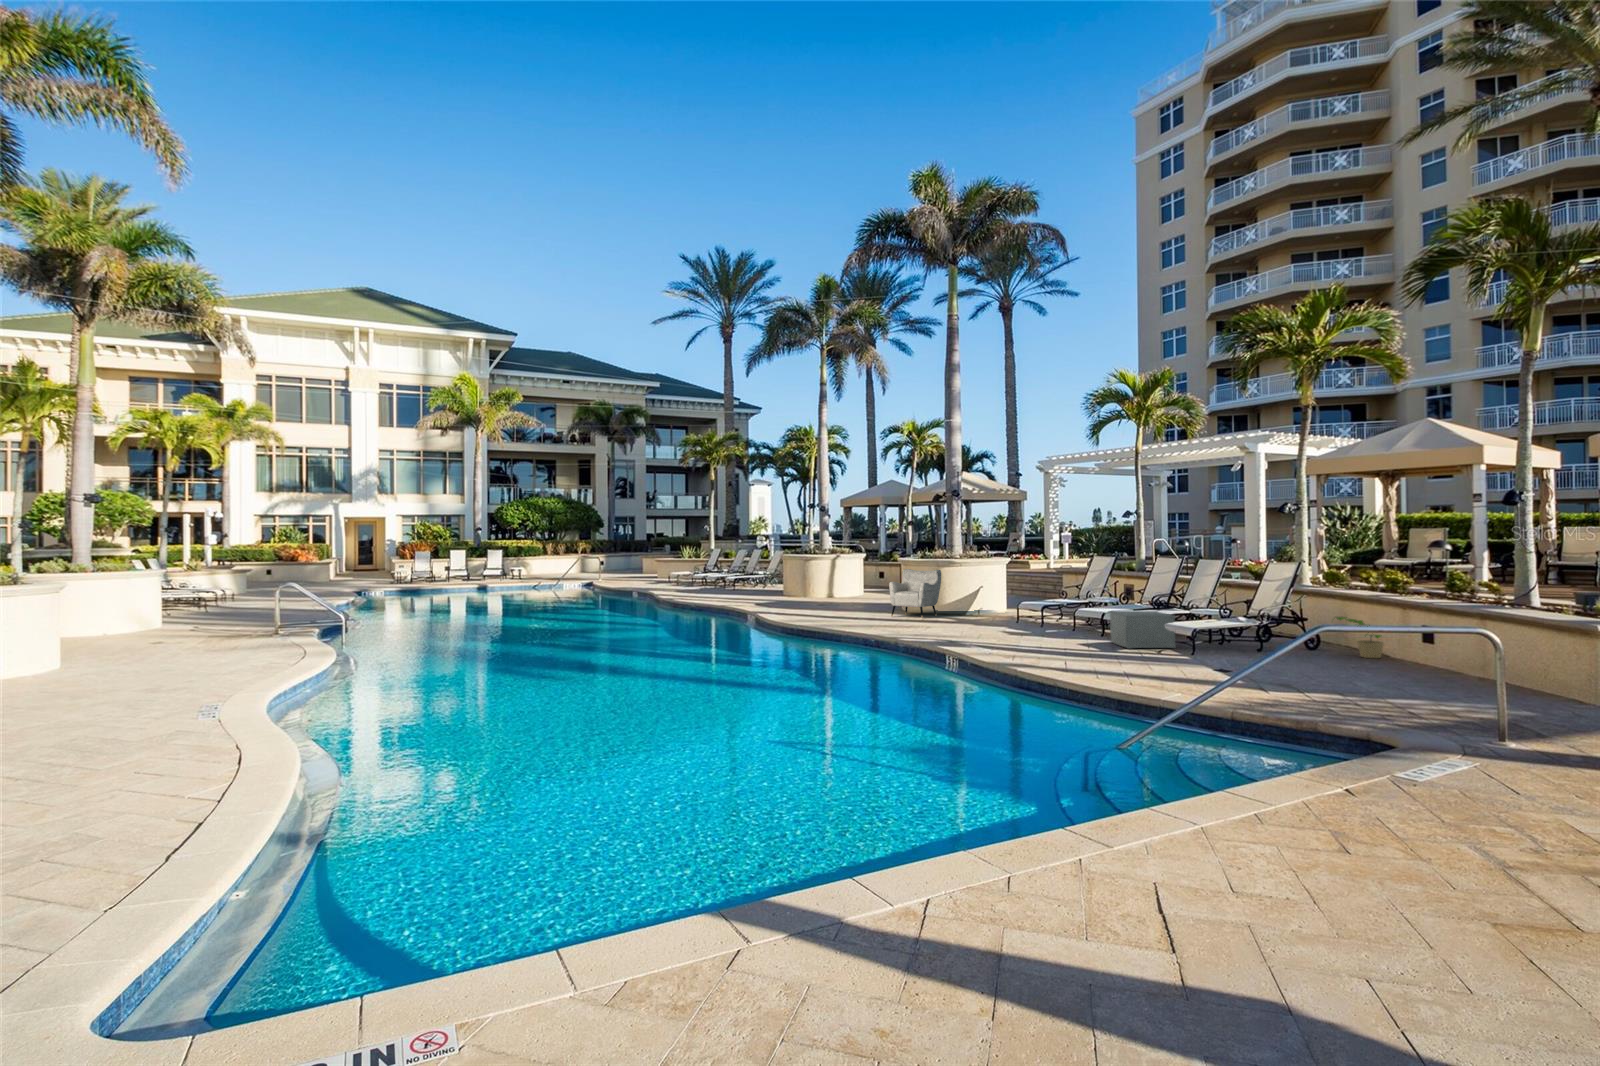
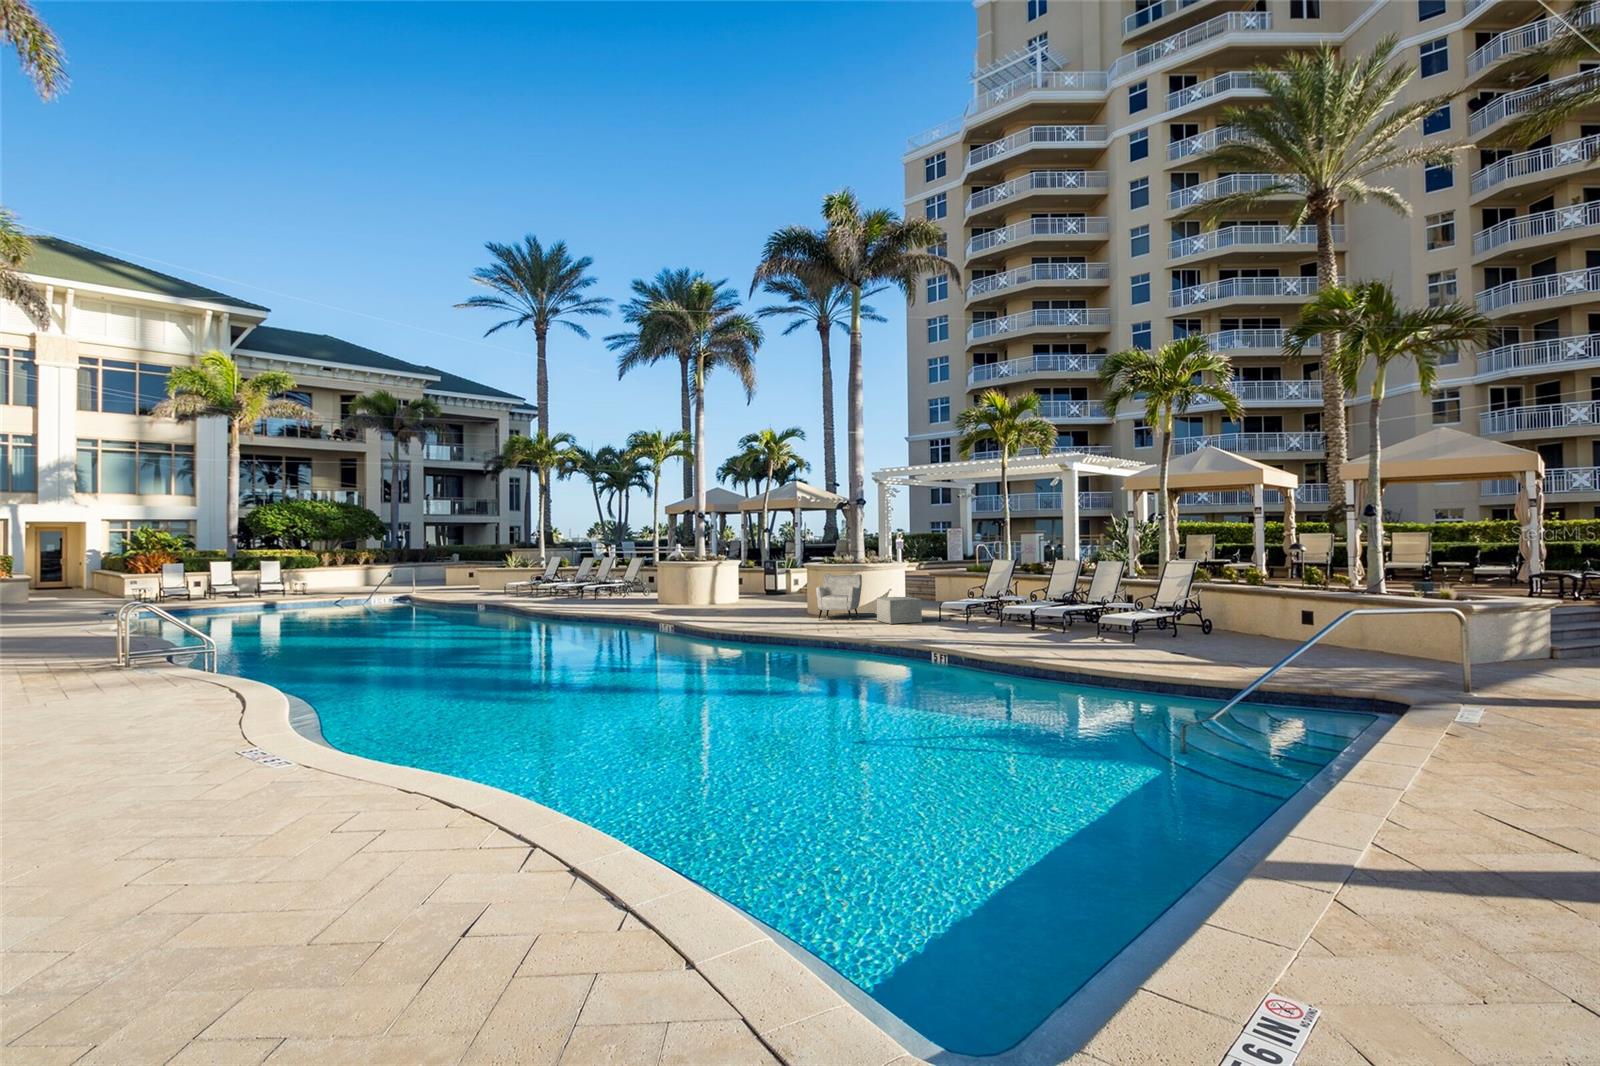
ottoman: present [1110,611,1176,648] -> present [877,597,922,624]
potted plant: present [1336,617,1384,658] -> none [1244,606,1282,639]

